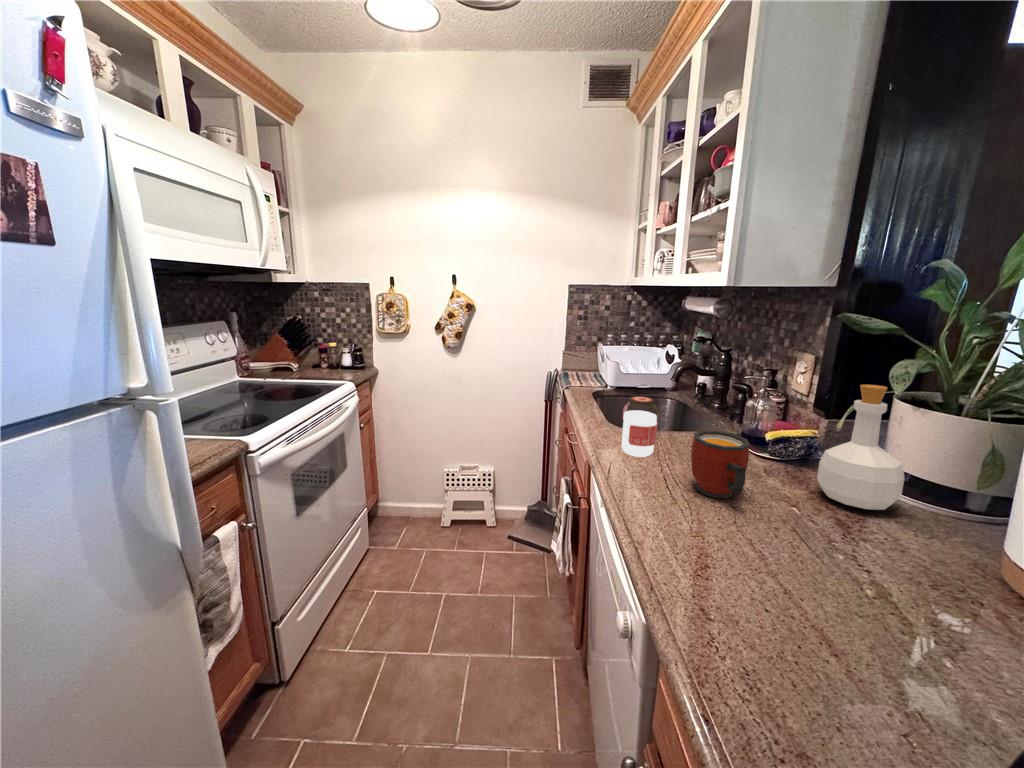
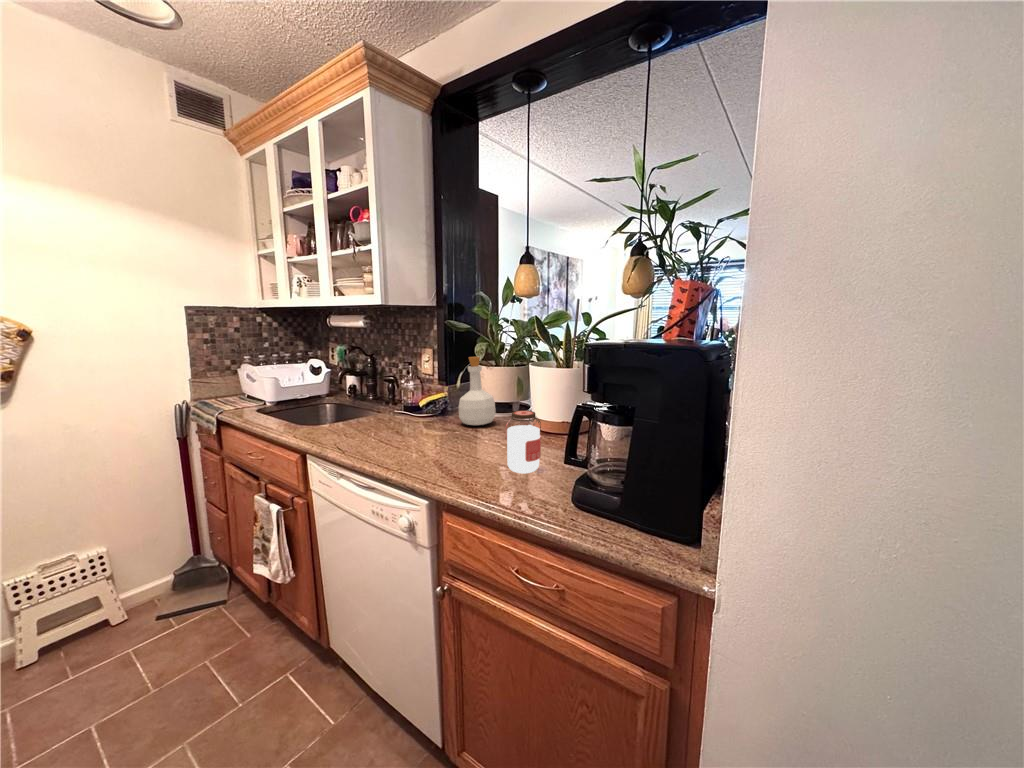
jar: present [622,396,659,457] -> present [505,410,541,473]
mug: present [691,430,750,498] -> none [394,399,435,443]

